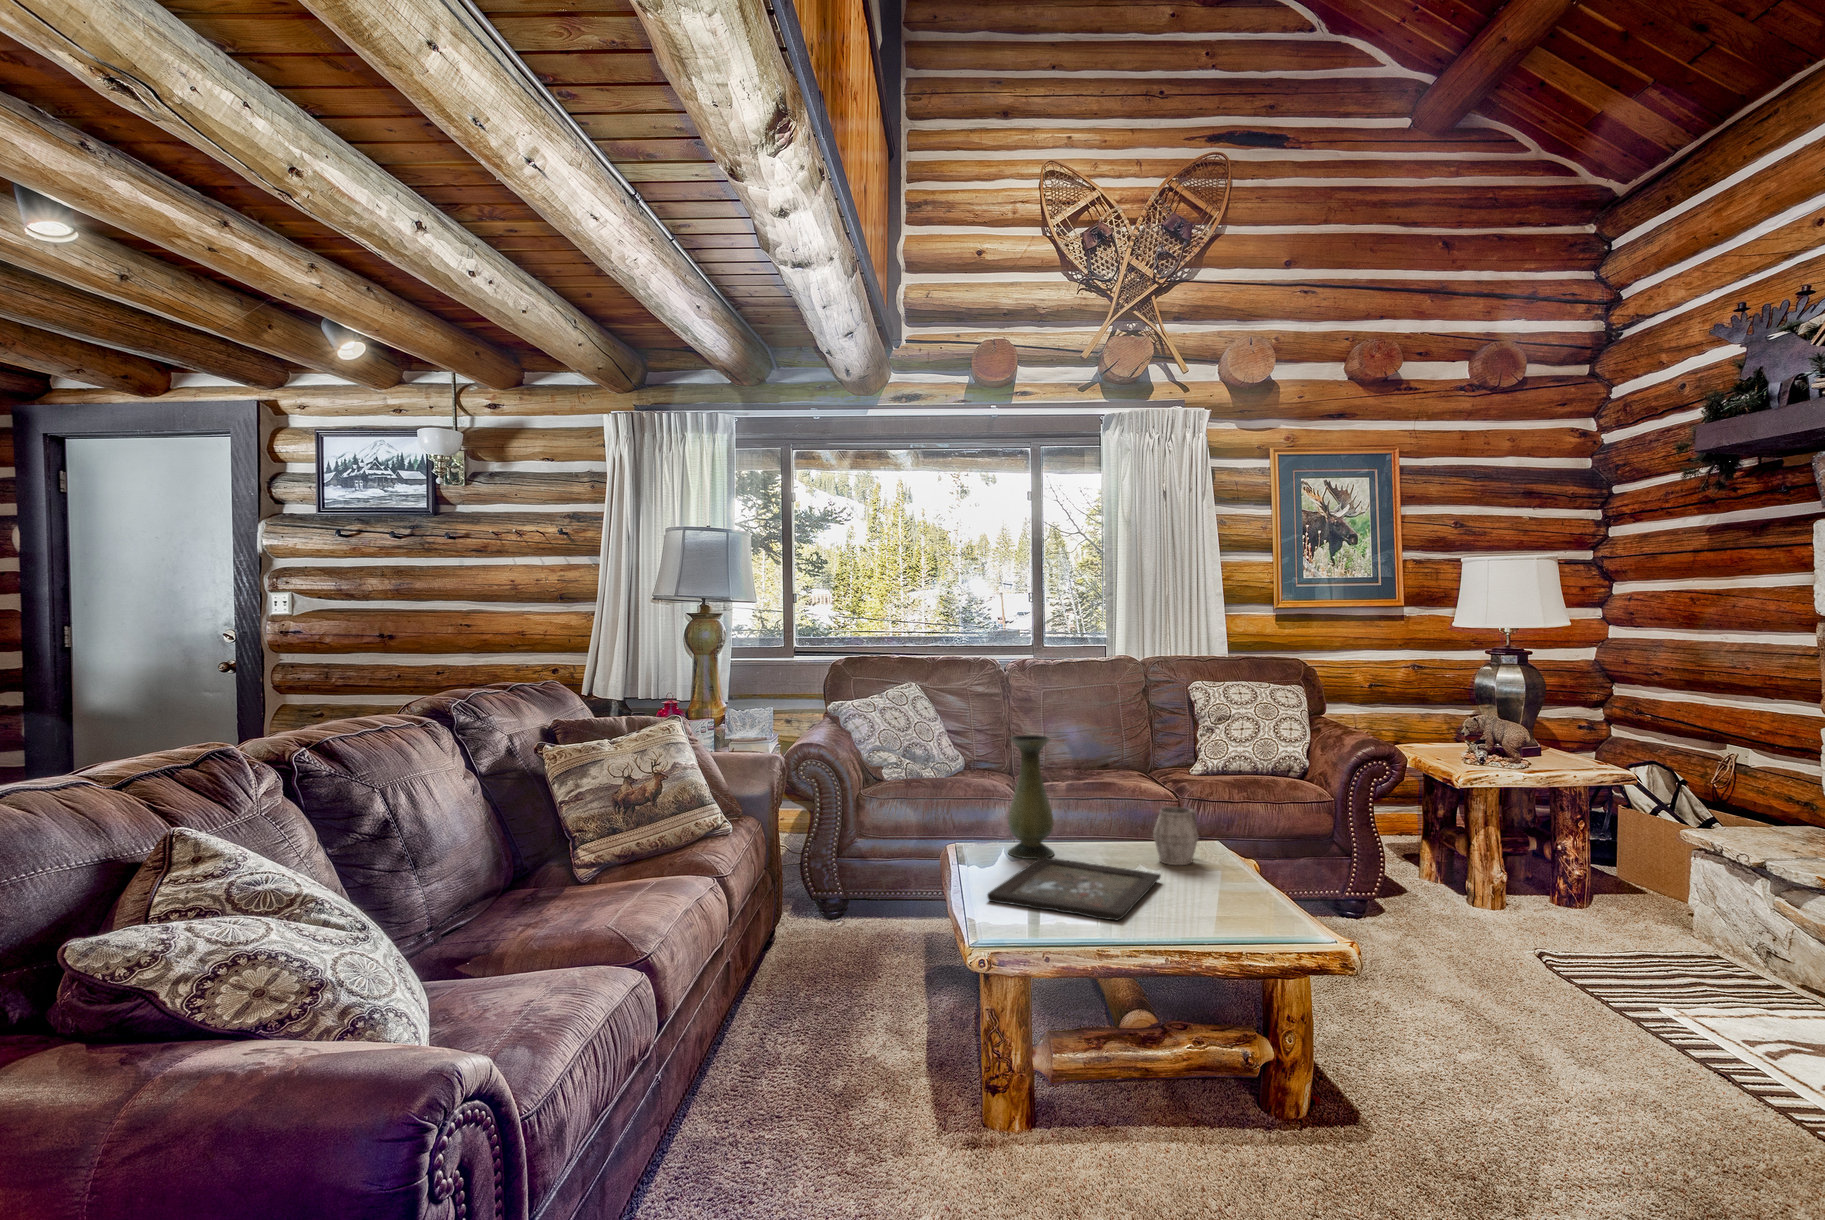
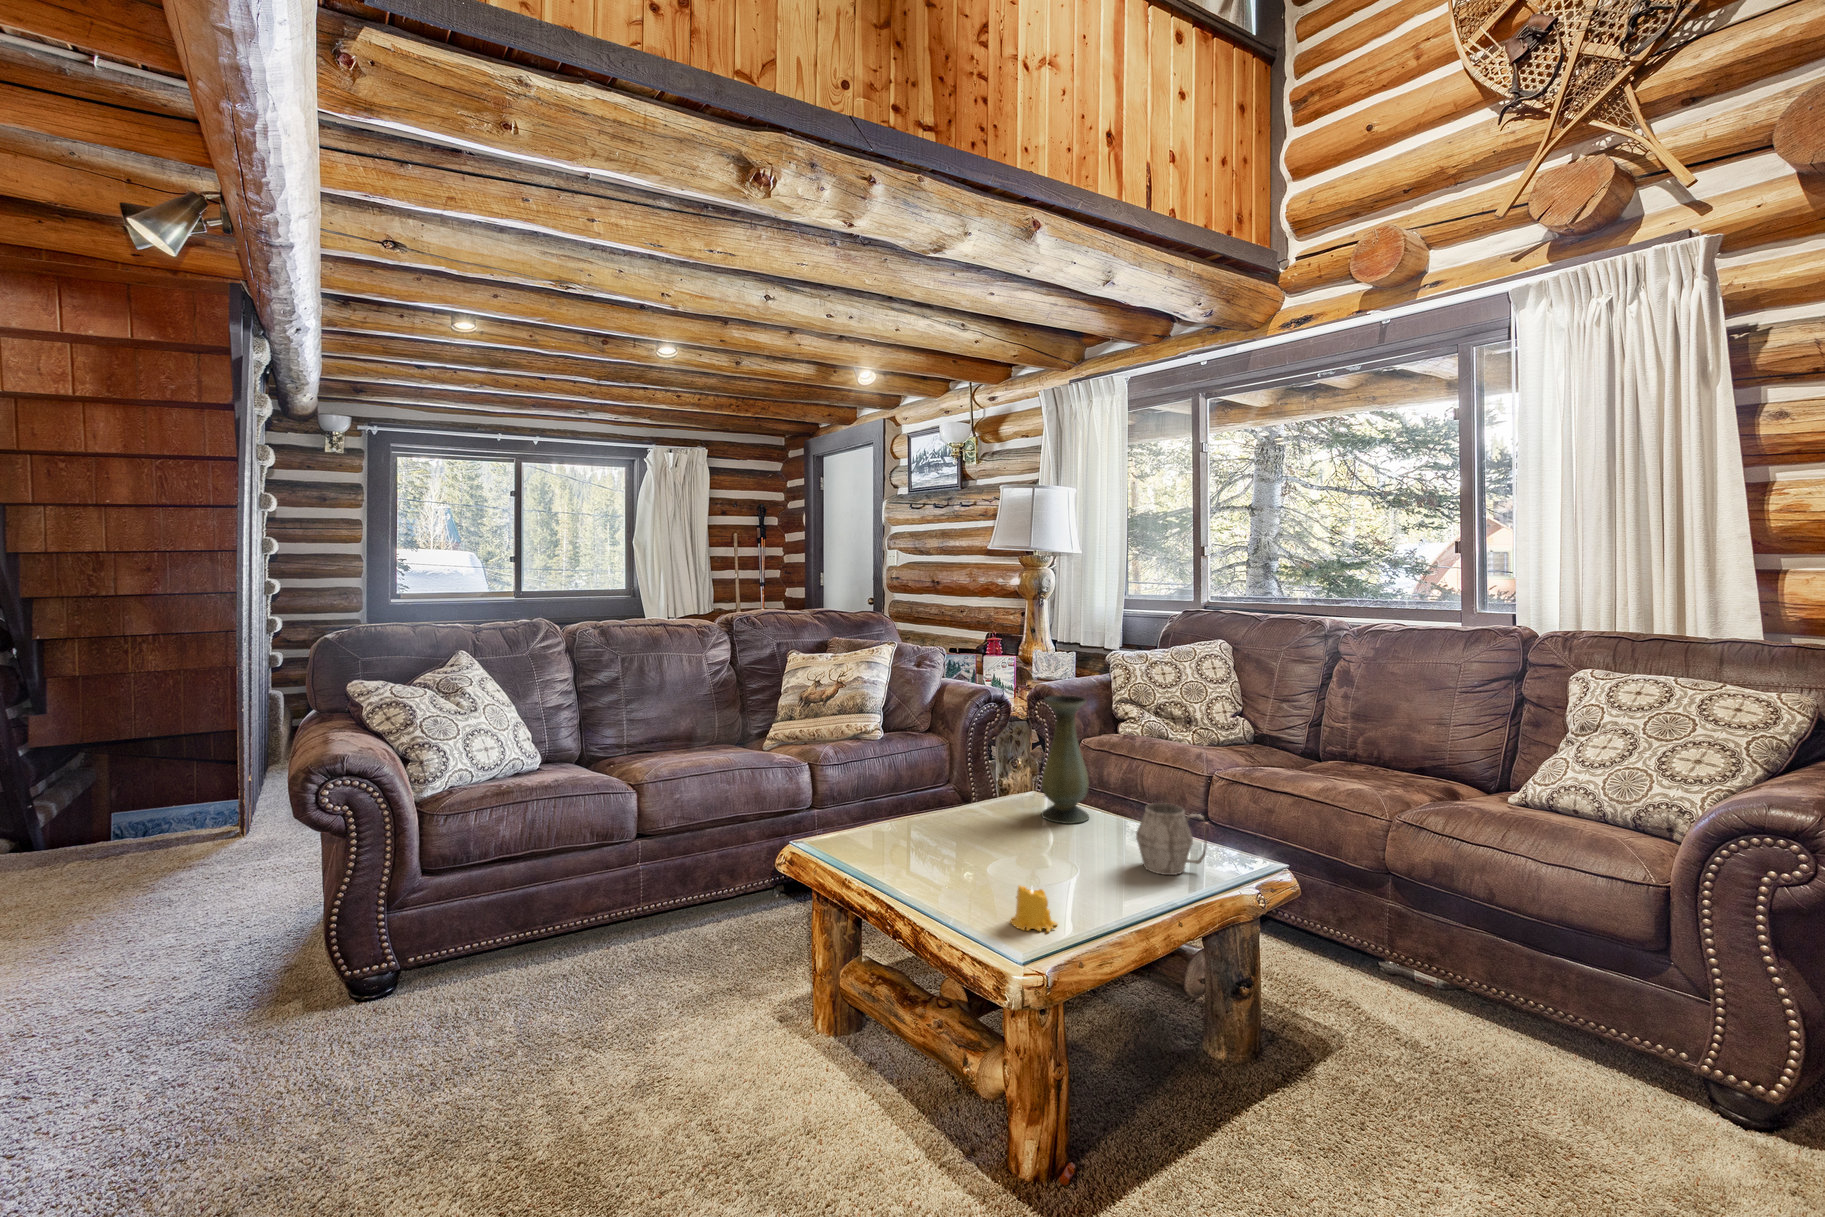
tray: present [987,857,1161,920] -> none [896,818,1073,881]
candle: none [1223,877,1263,917] -> present [1010,886,1057,932]

